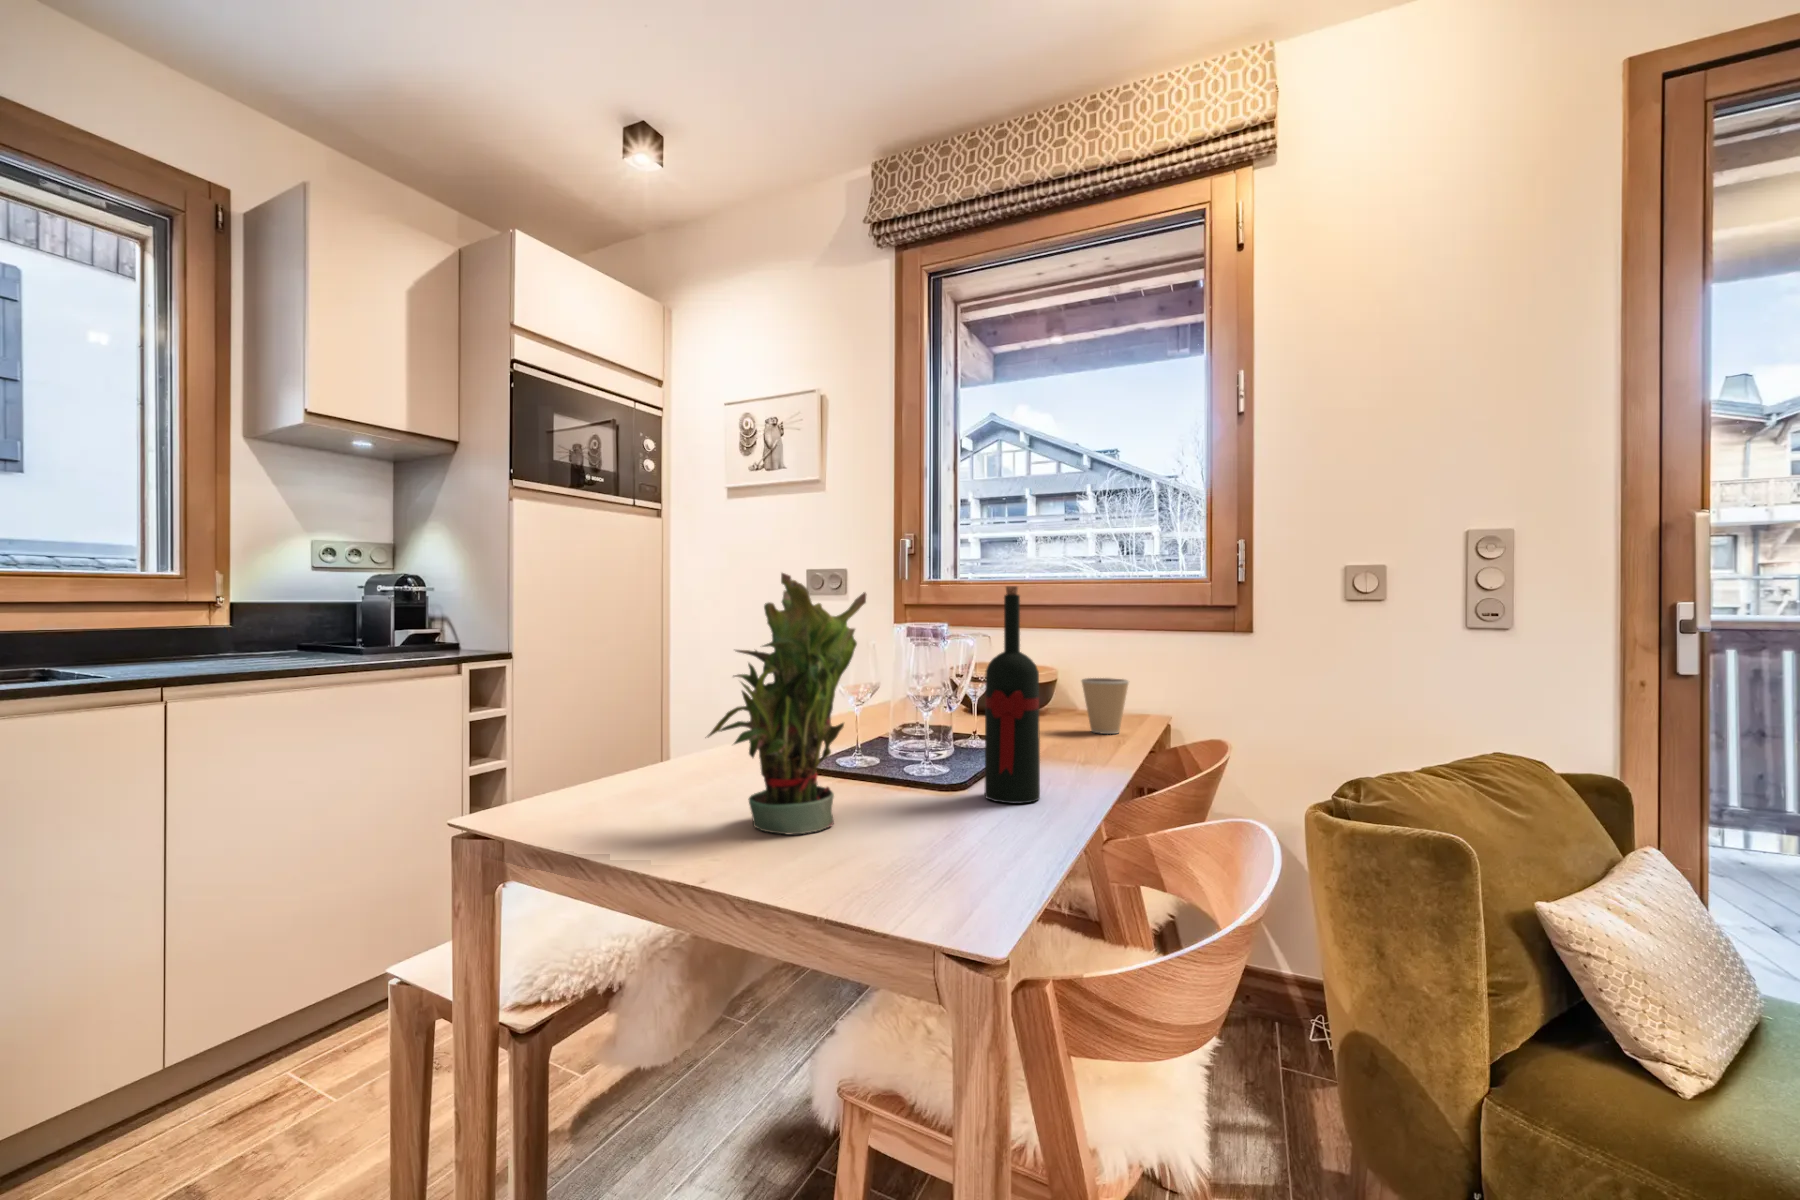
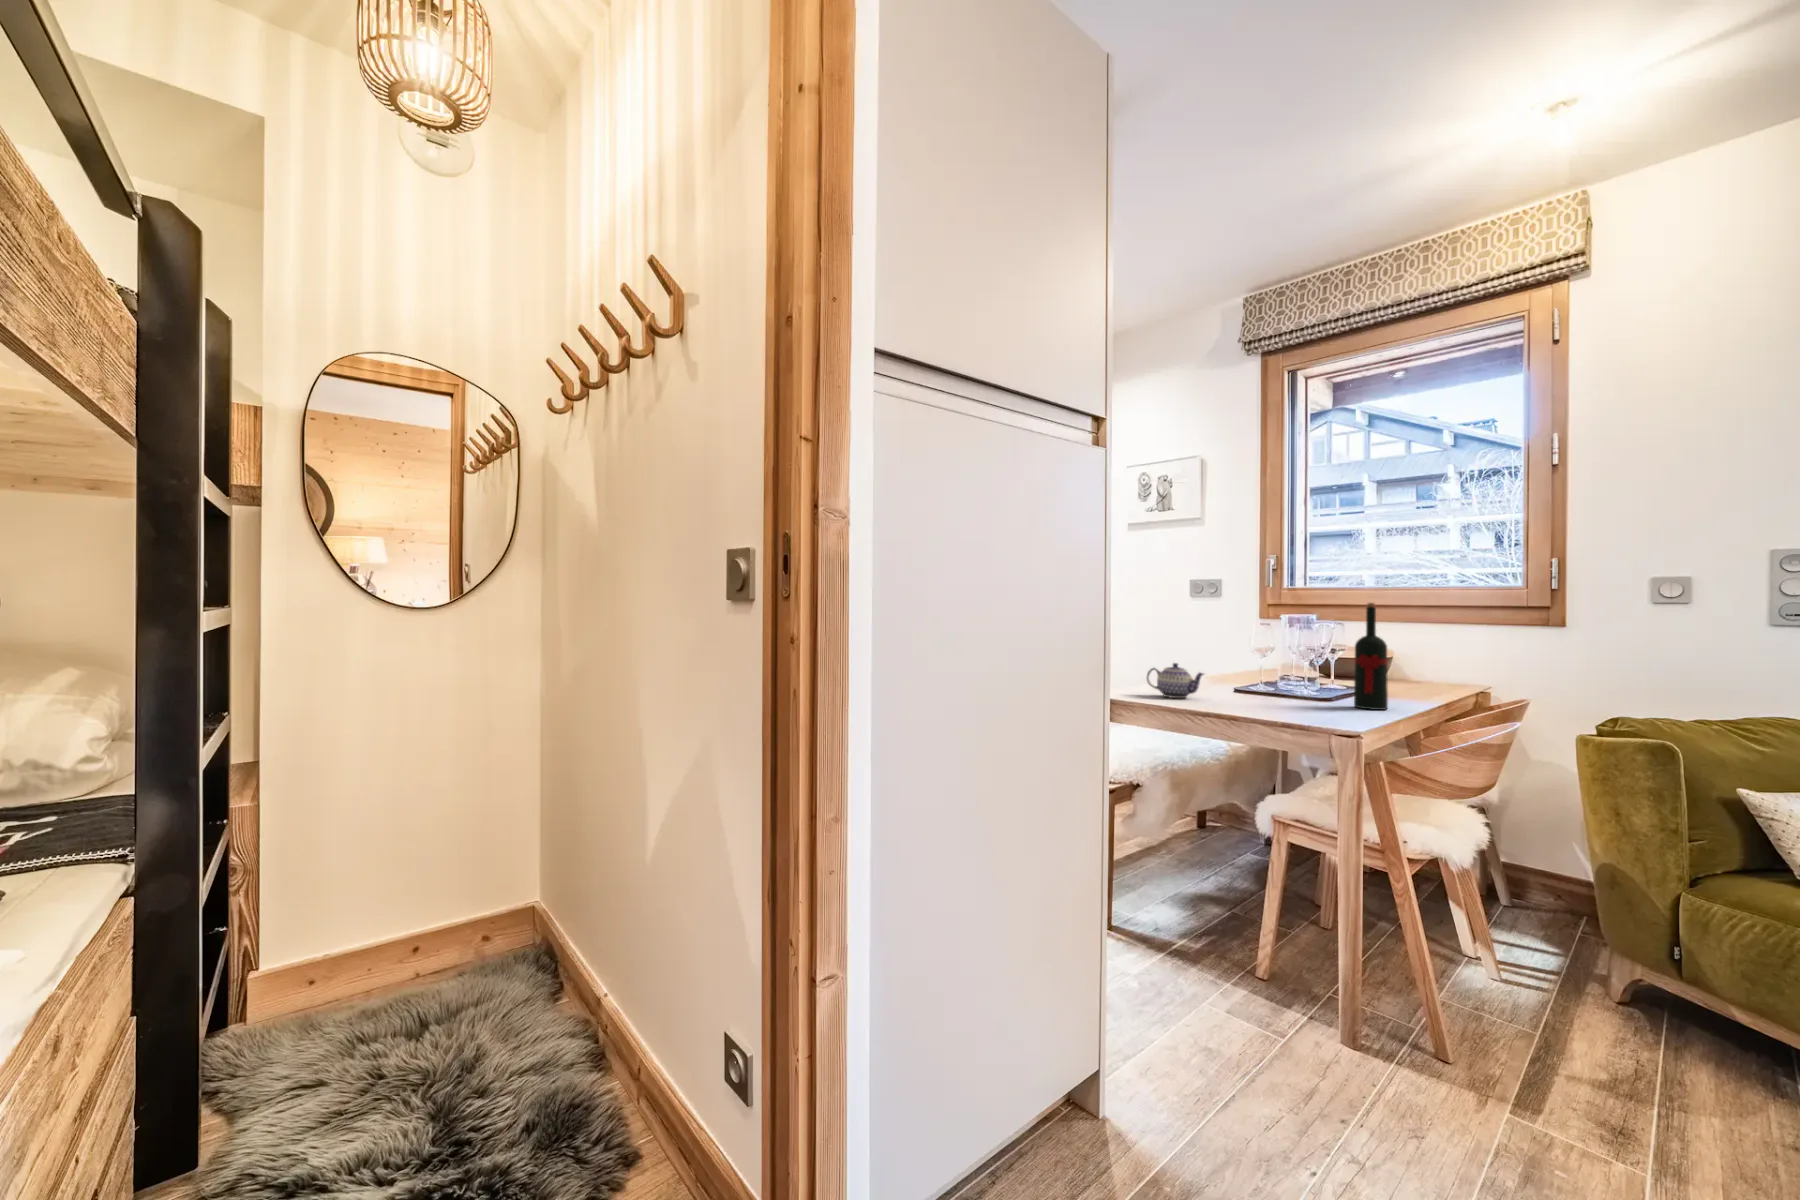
potted plant: present [708,573,866,834] -> none [1222,602,1298,710]
coffee cup: present [1082,678,1129,734] -> none [1413,654,1452,690]
teapot: none [597,720,707,800] -> present [1147,663,1204,698]

